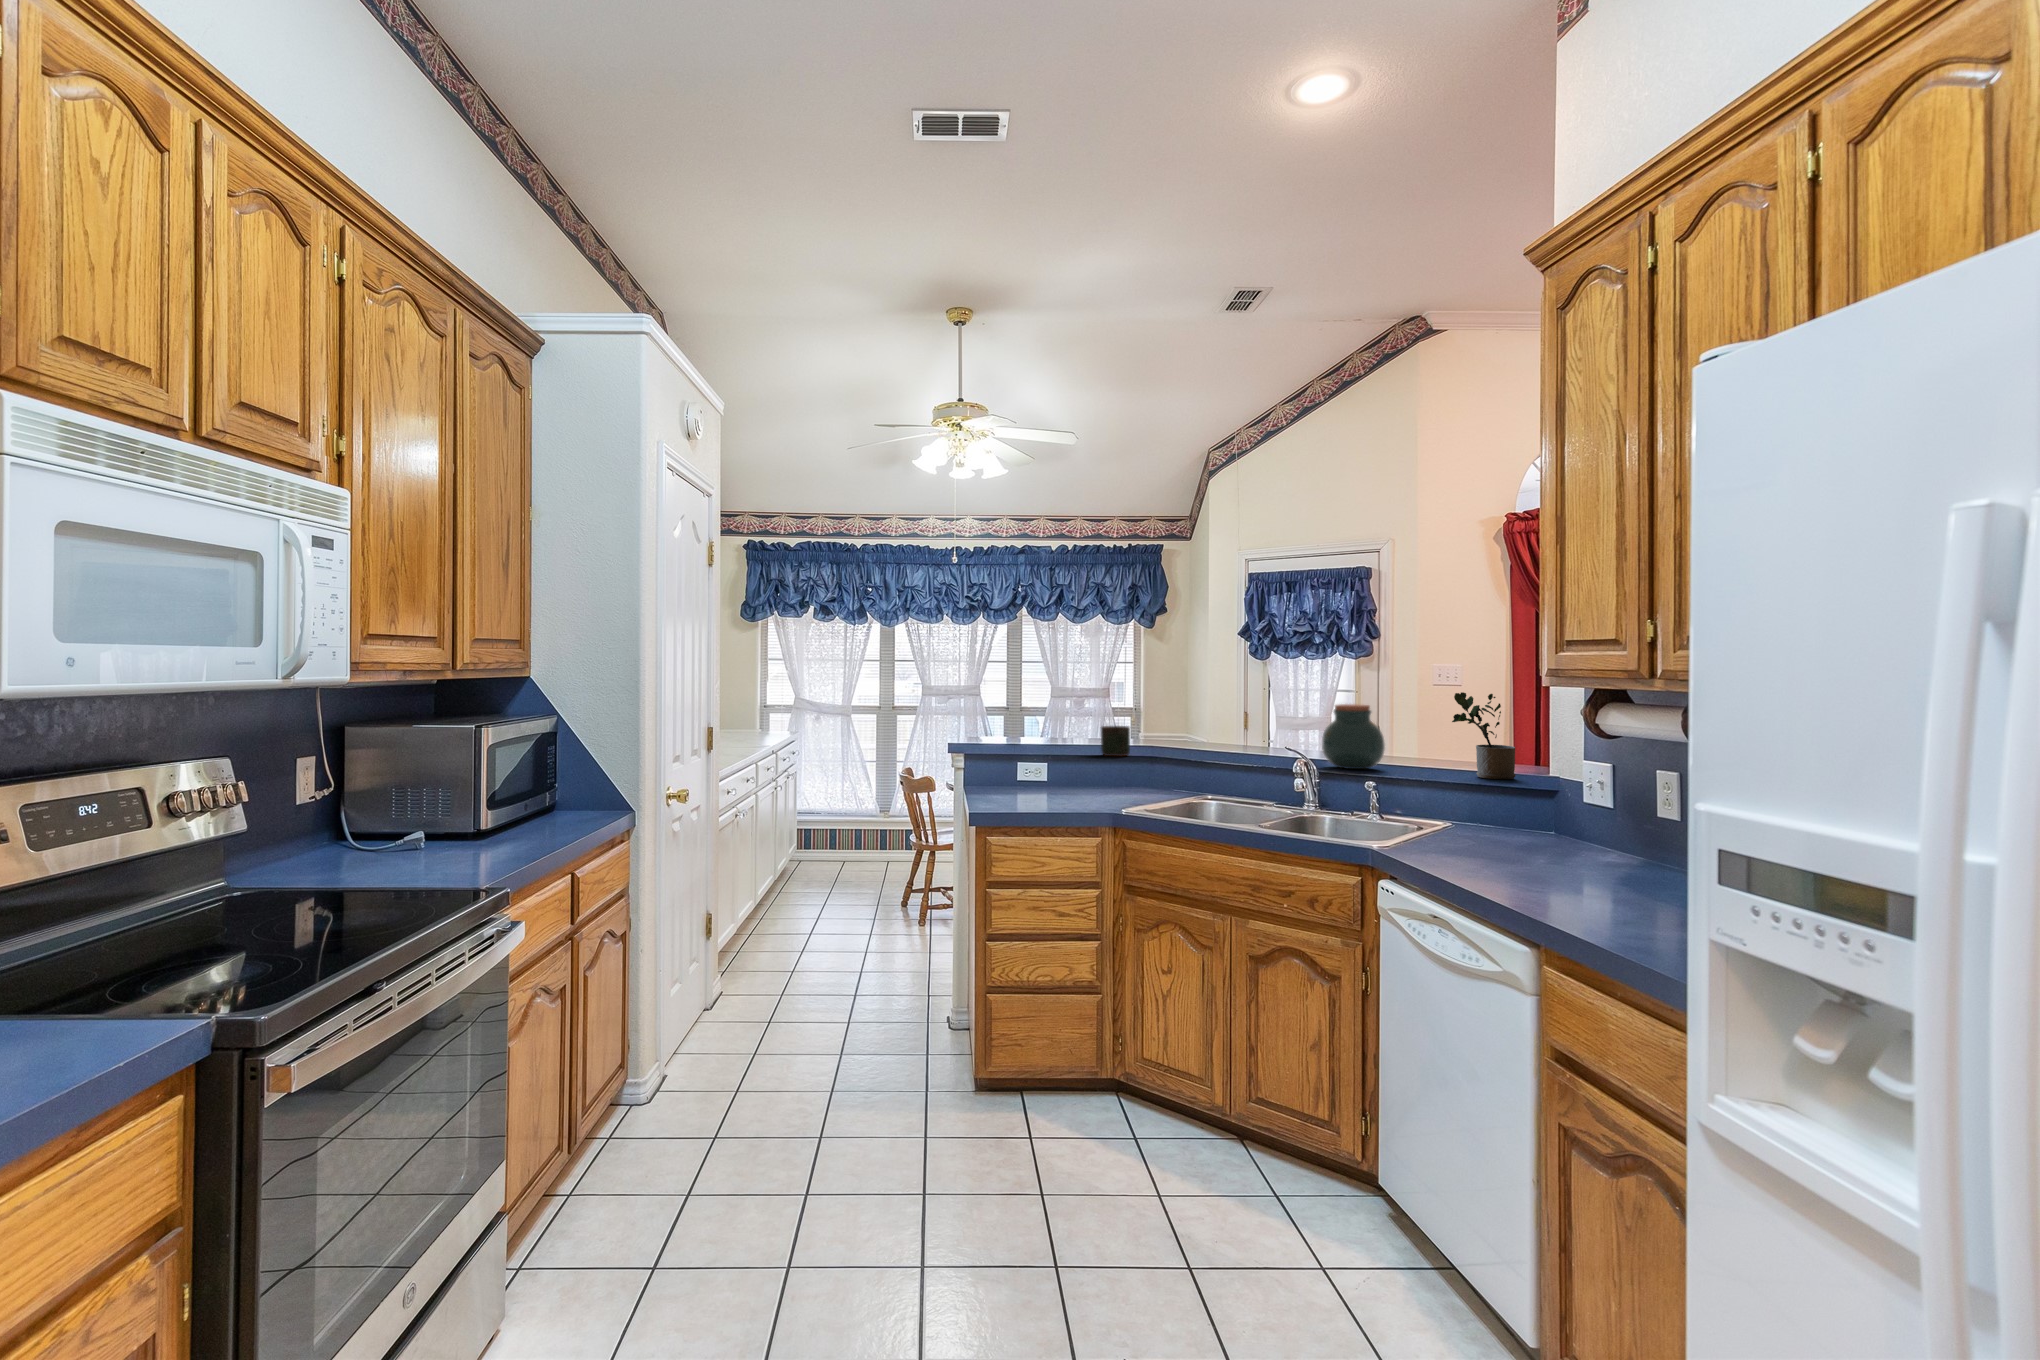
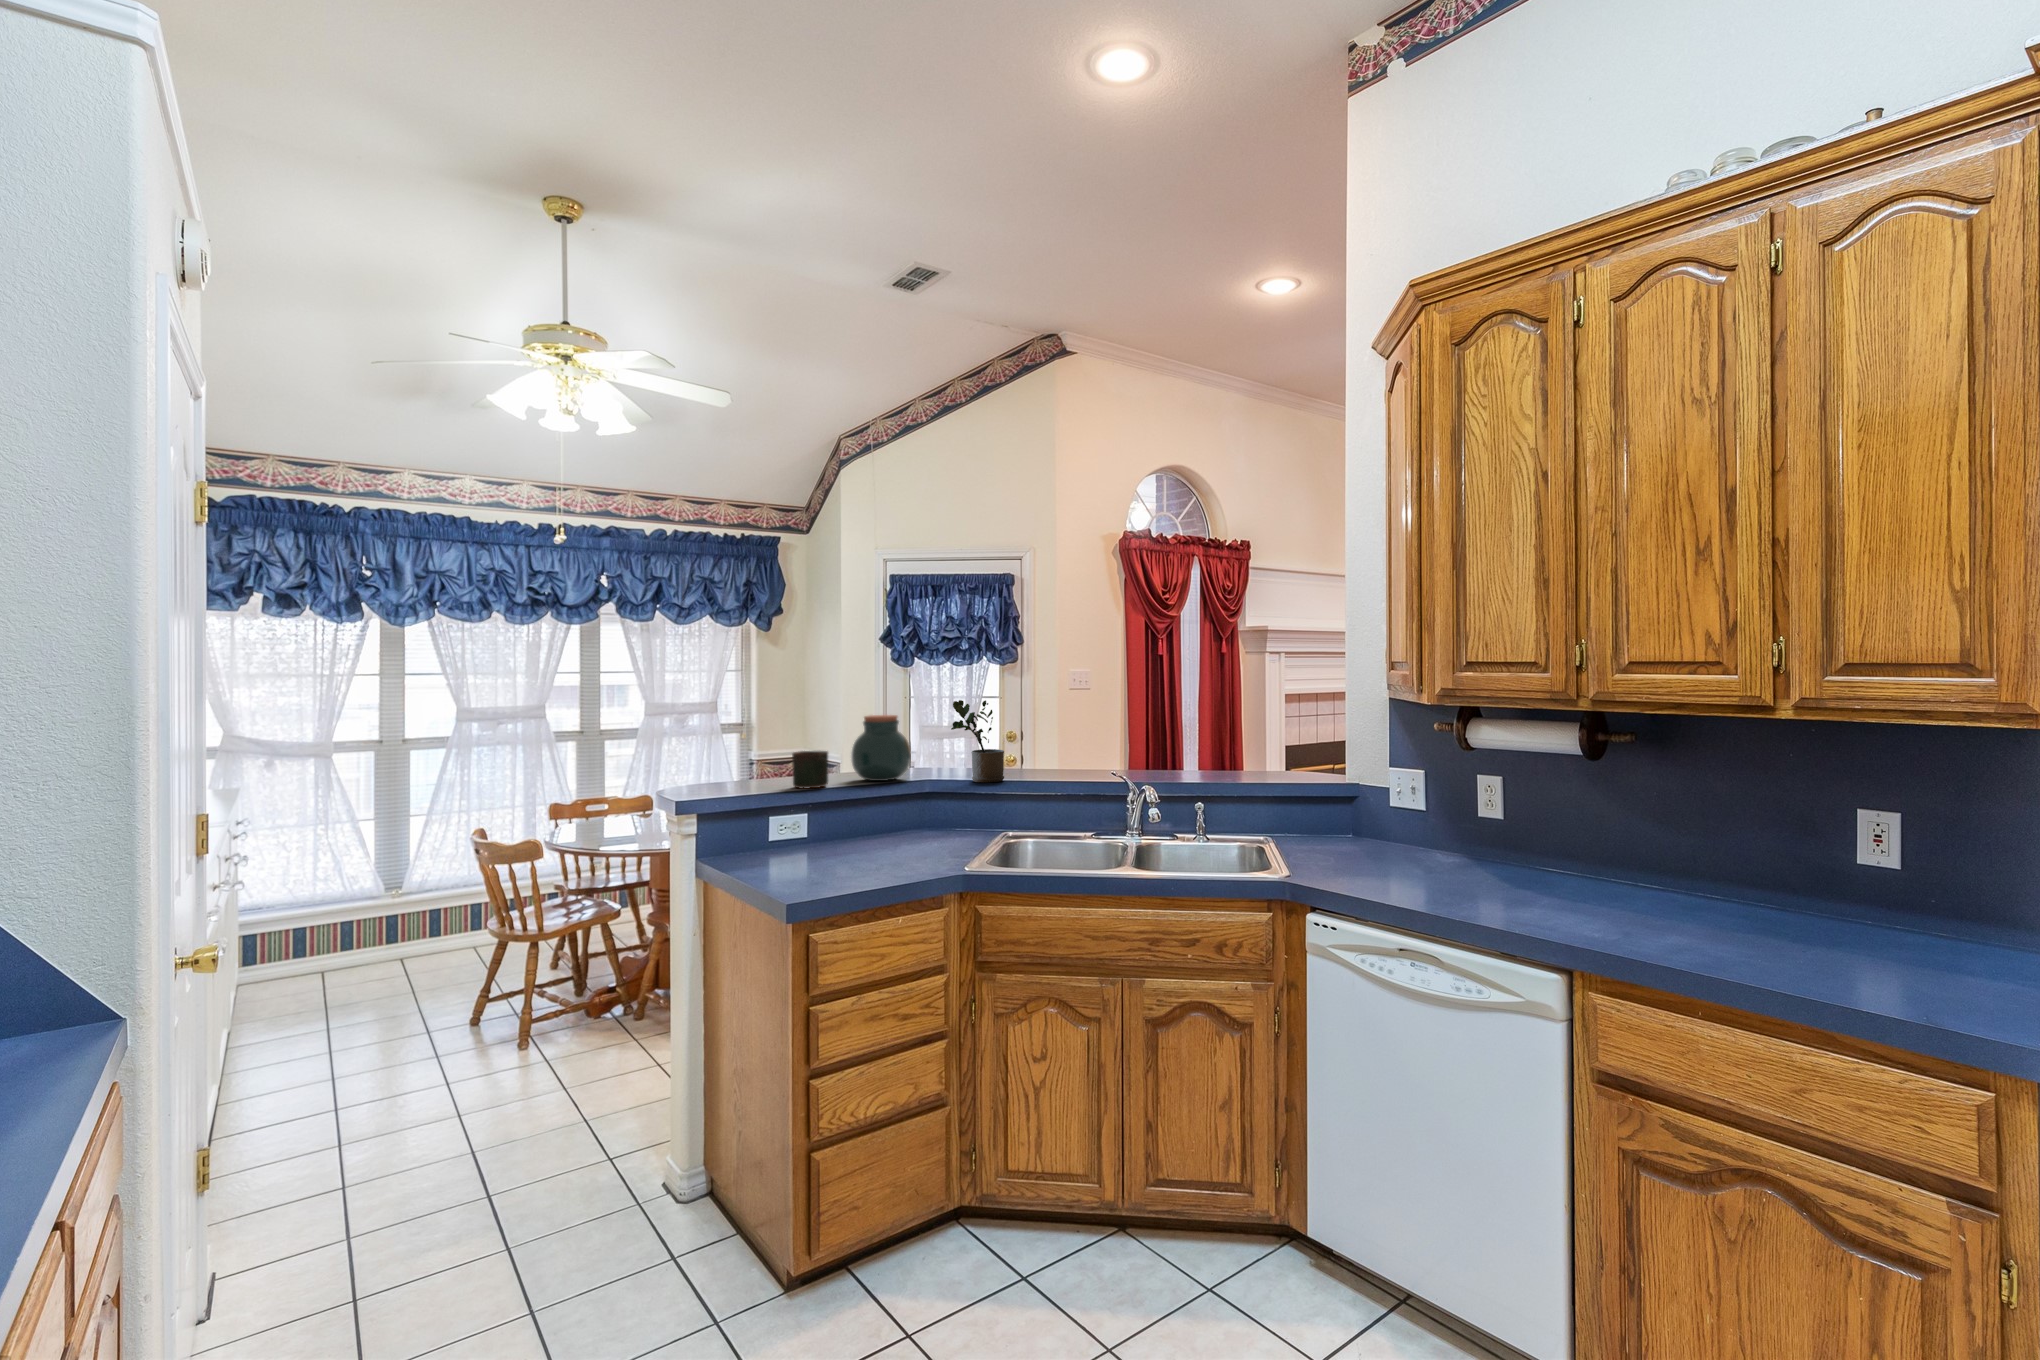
potted plant: present [1452,692,1516,779] -> present [951,700,1004,783]
jar: present [1322,704,1385,769] -> present [851,715,911,781]

